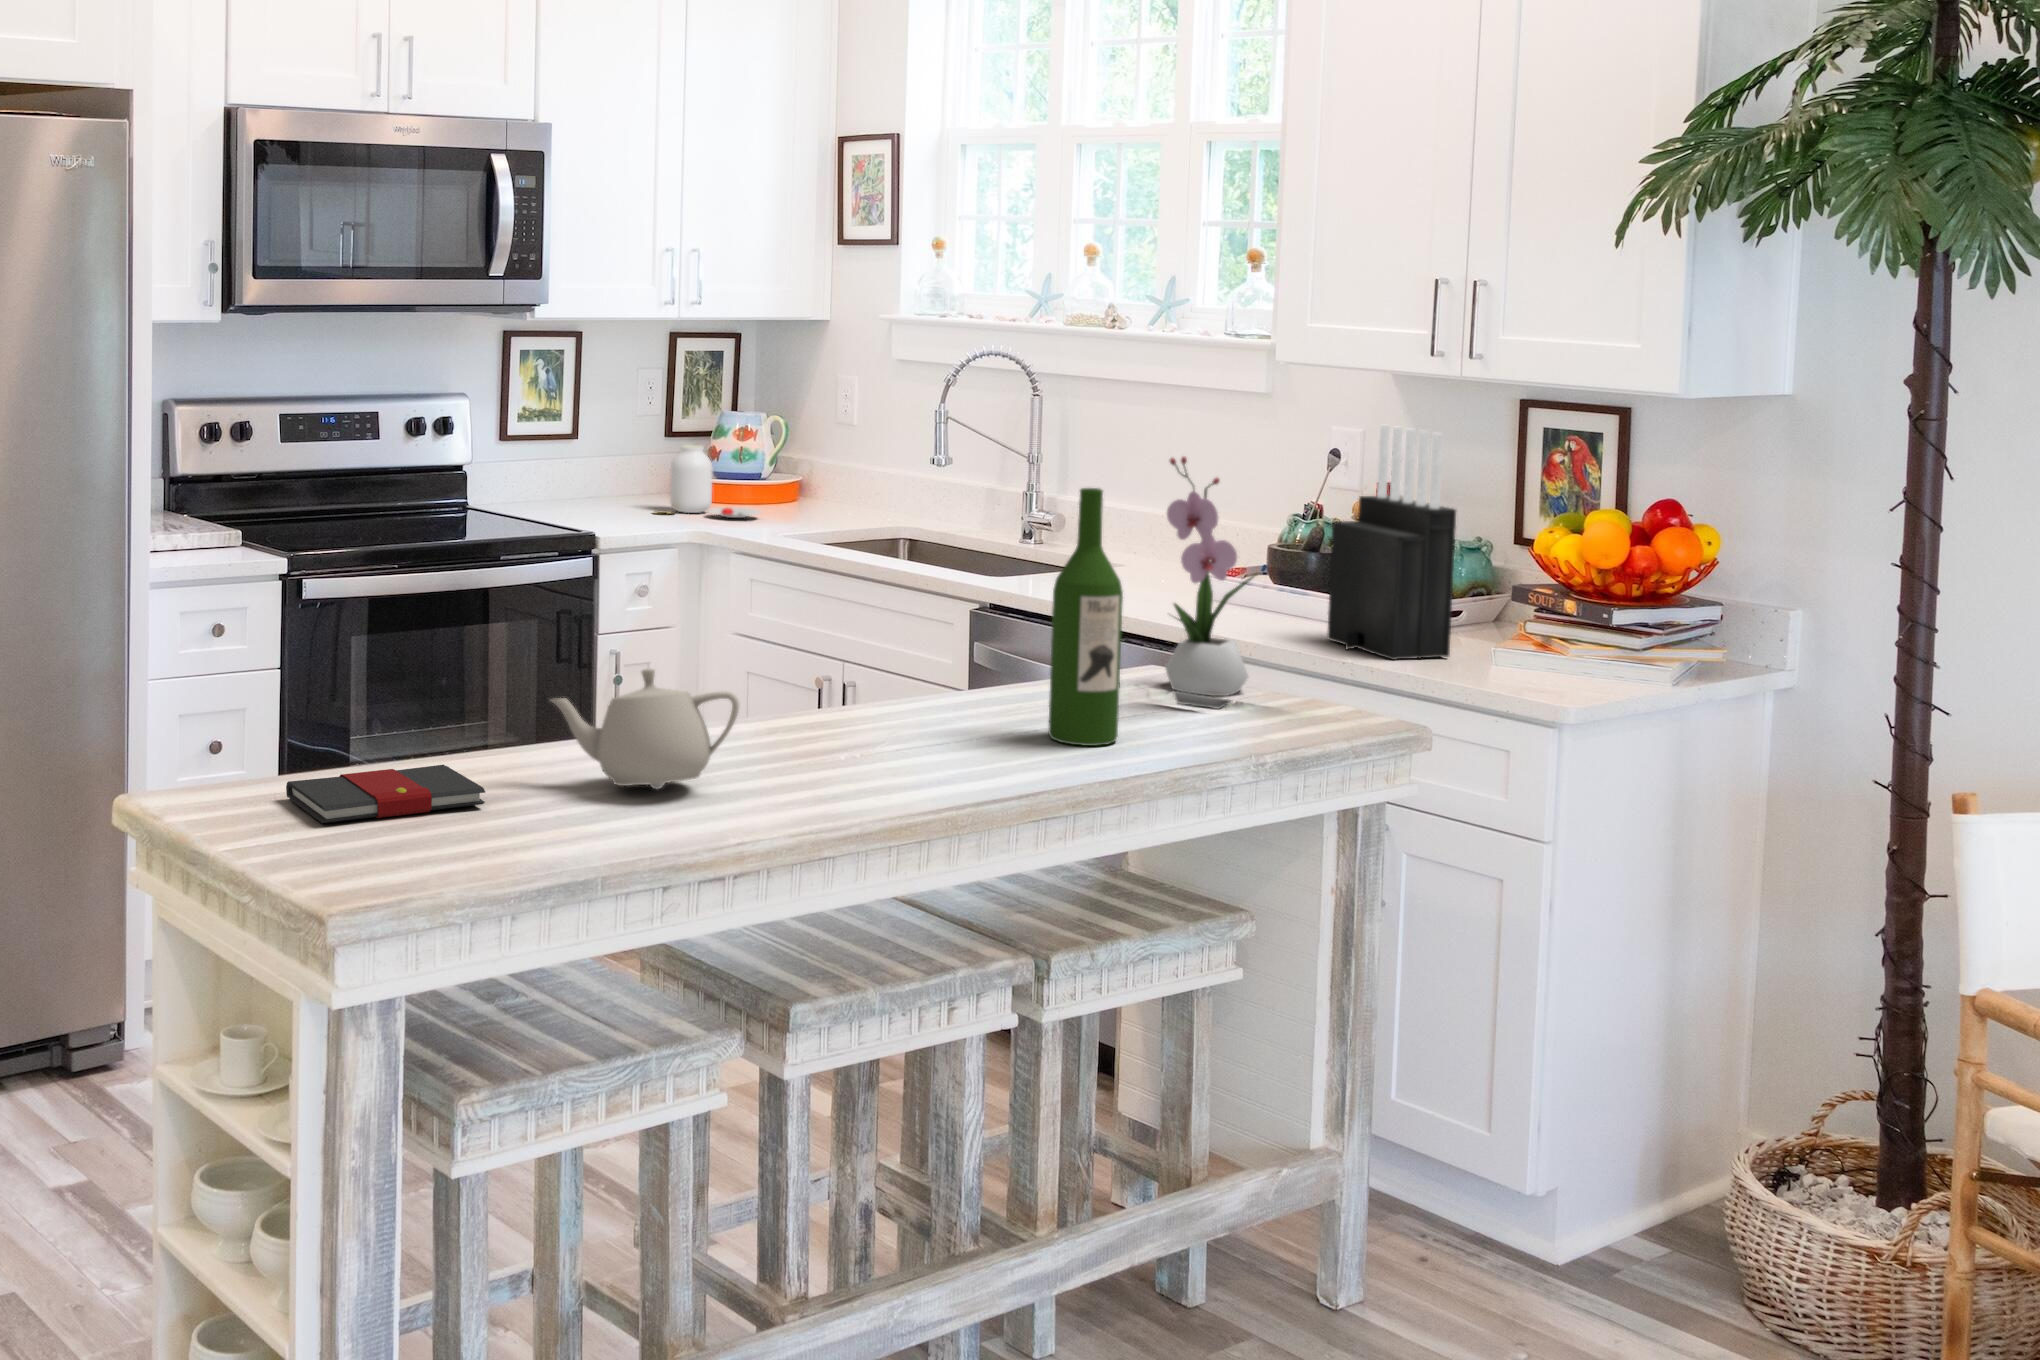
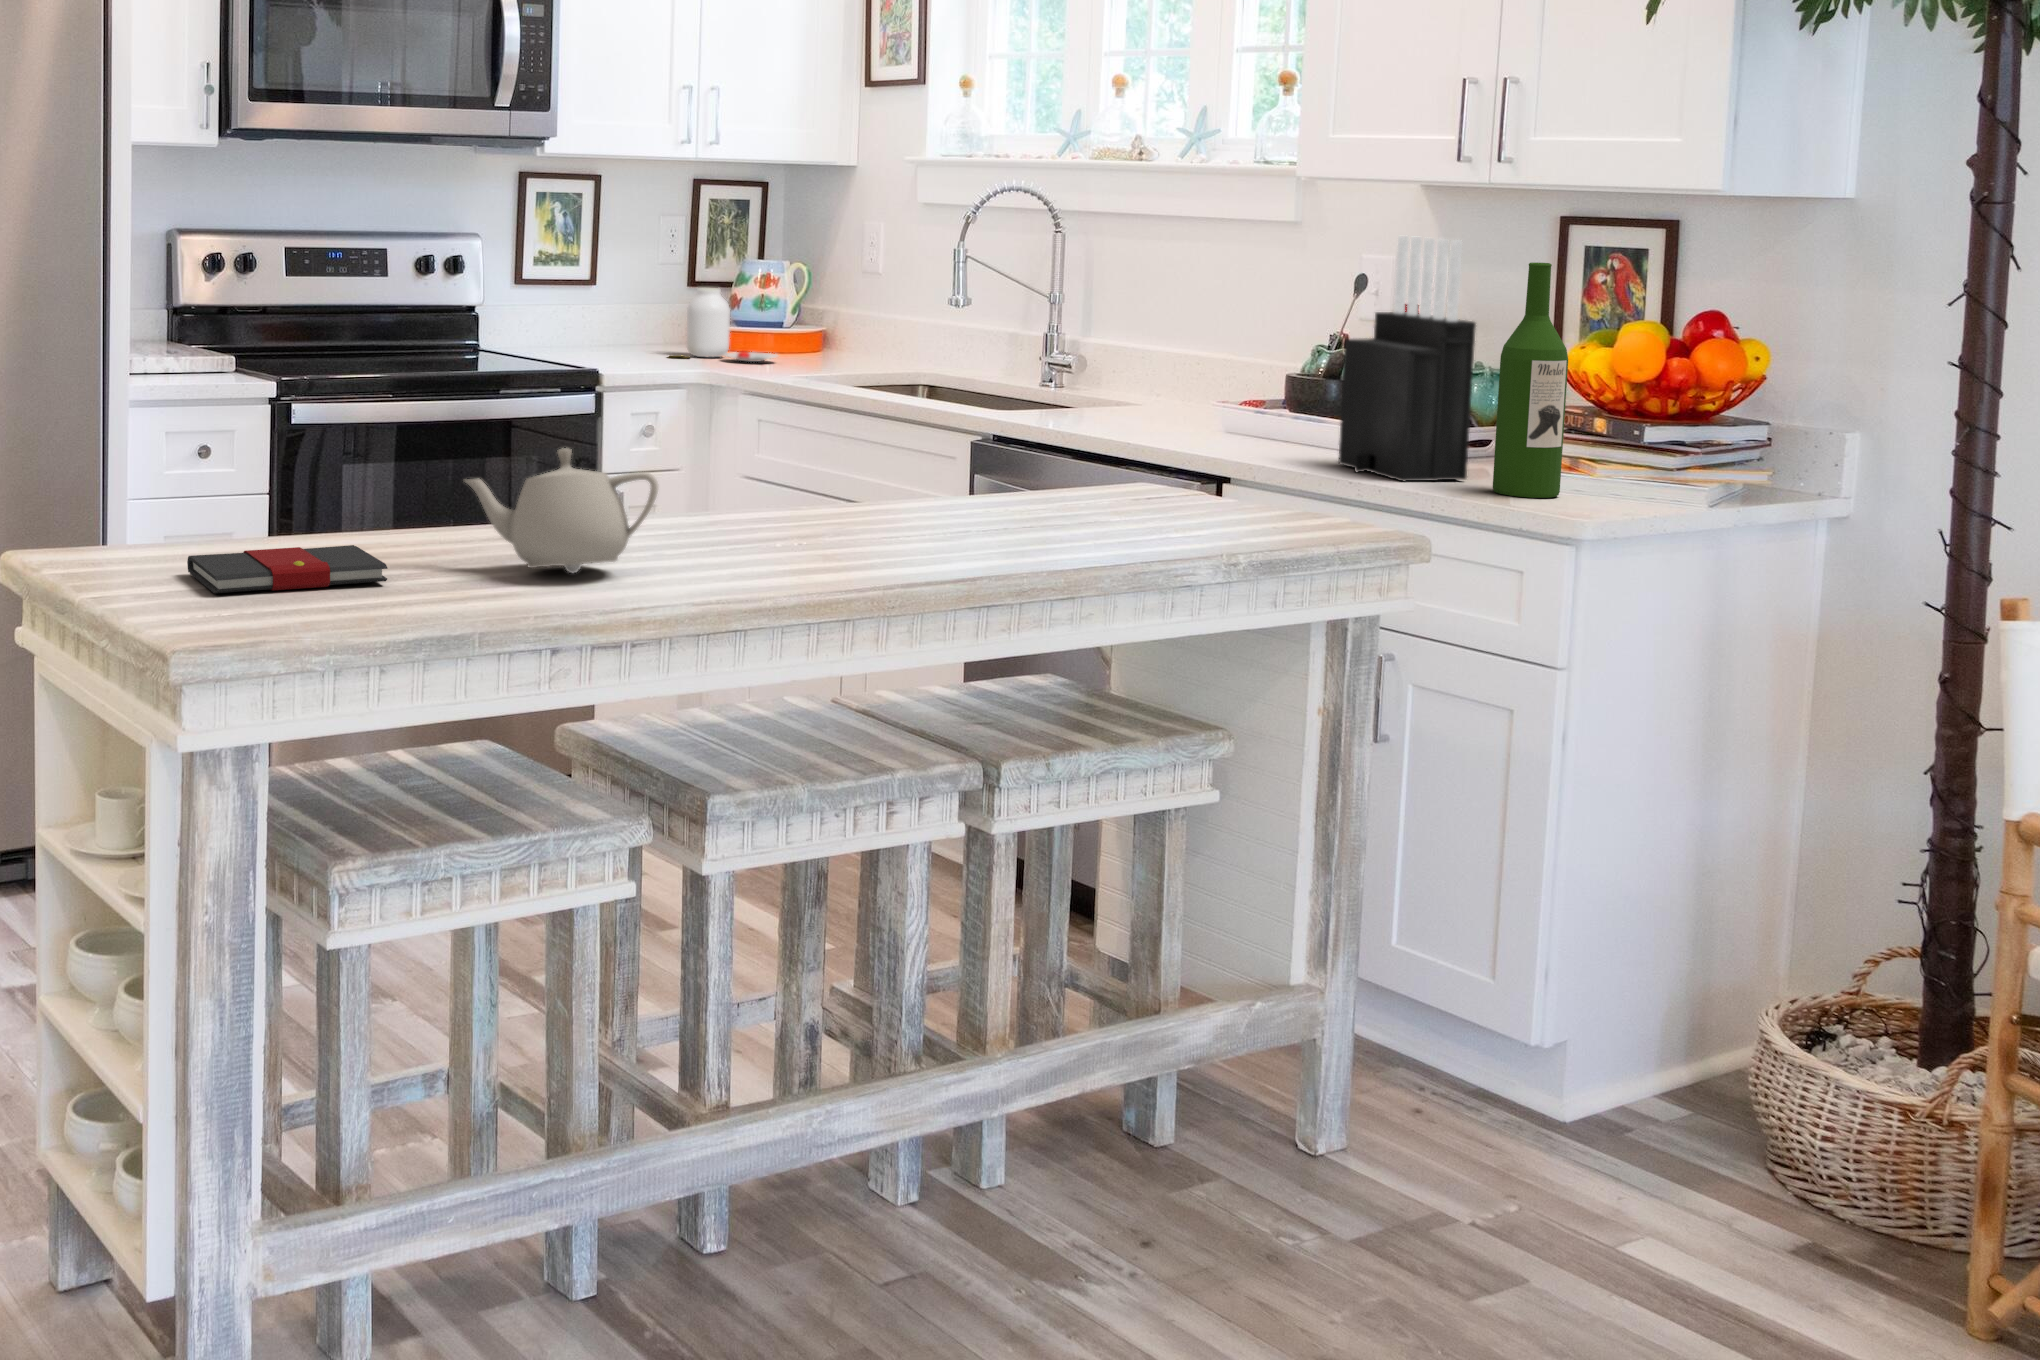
flower arrangement: present [1165,457,1256,708] -> none [1144,252,1246,519]
wine bottle: present [1049,488,1123,746] -> present [1493,263,1568,498]

